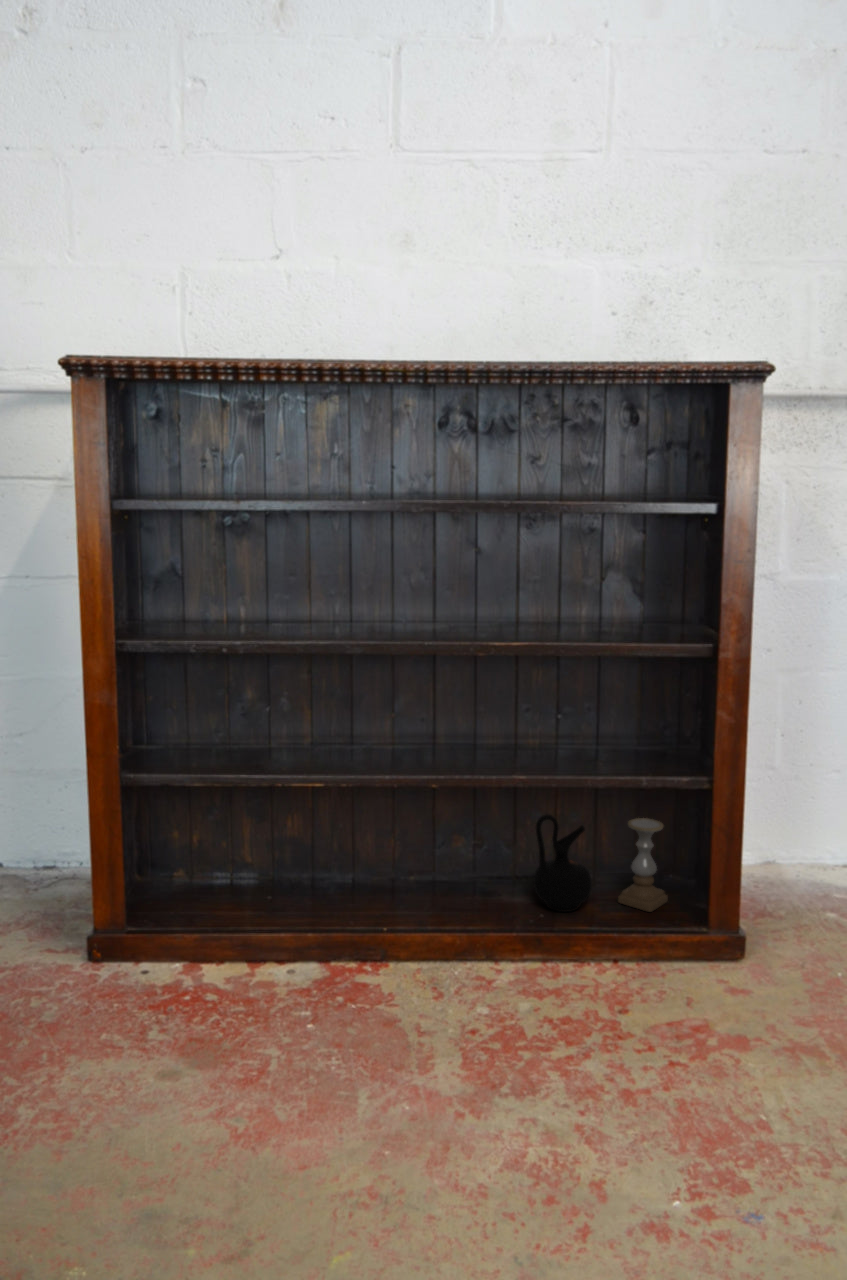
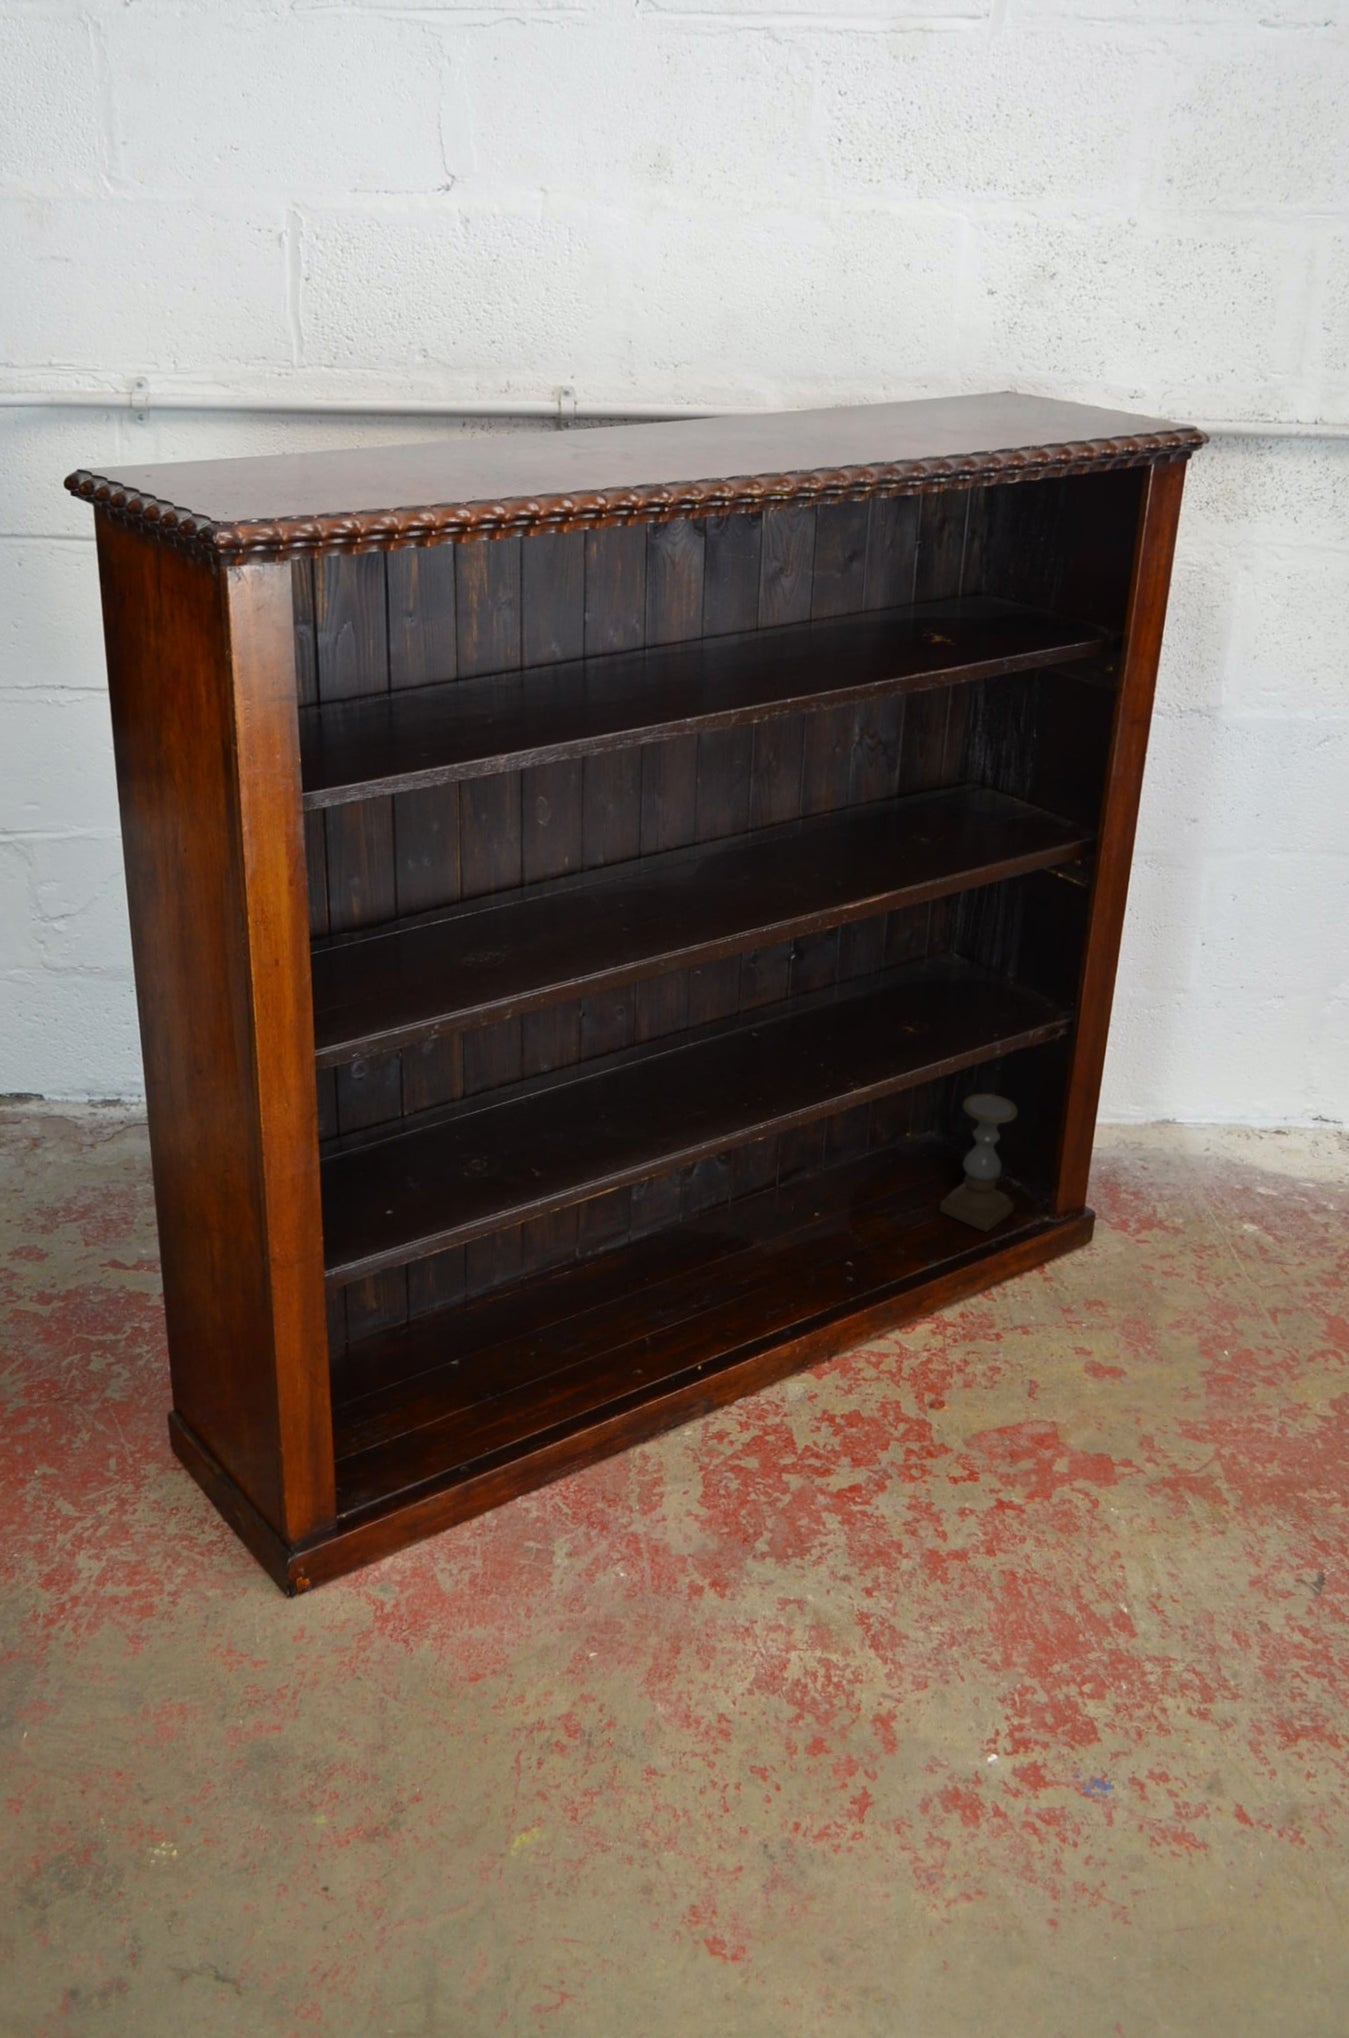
ceramic jug: present [533,815,592,912] -> none [816,1093,903,1228]

